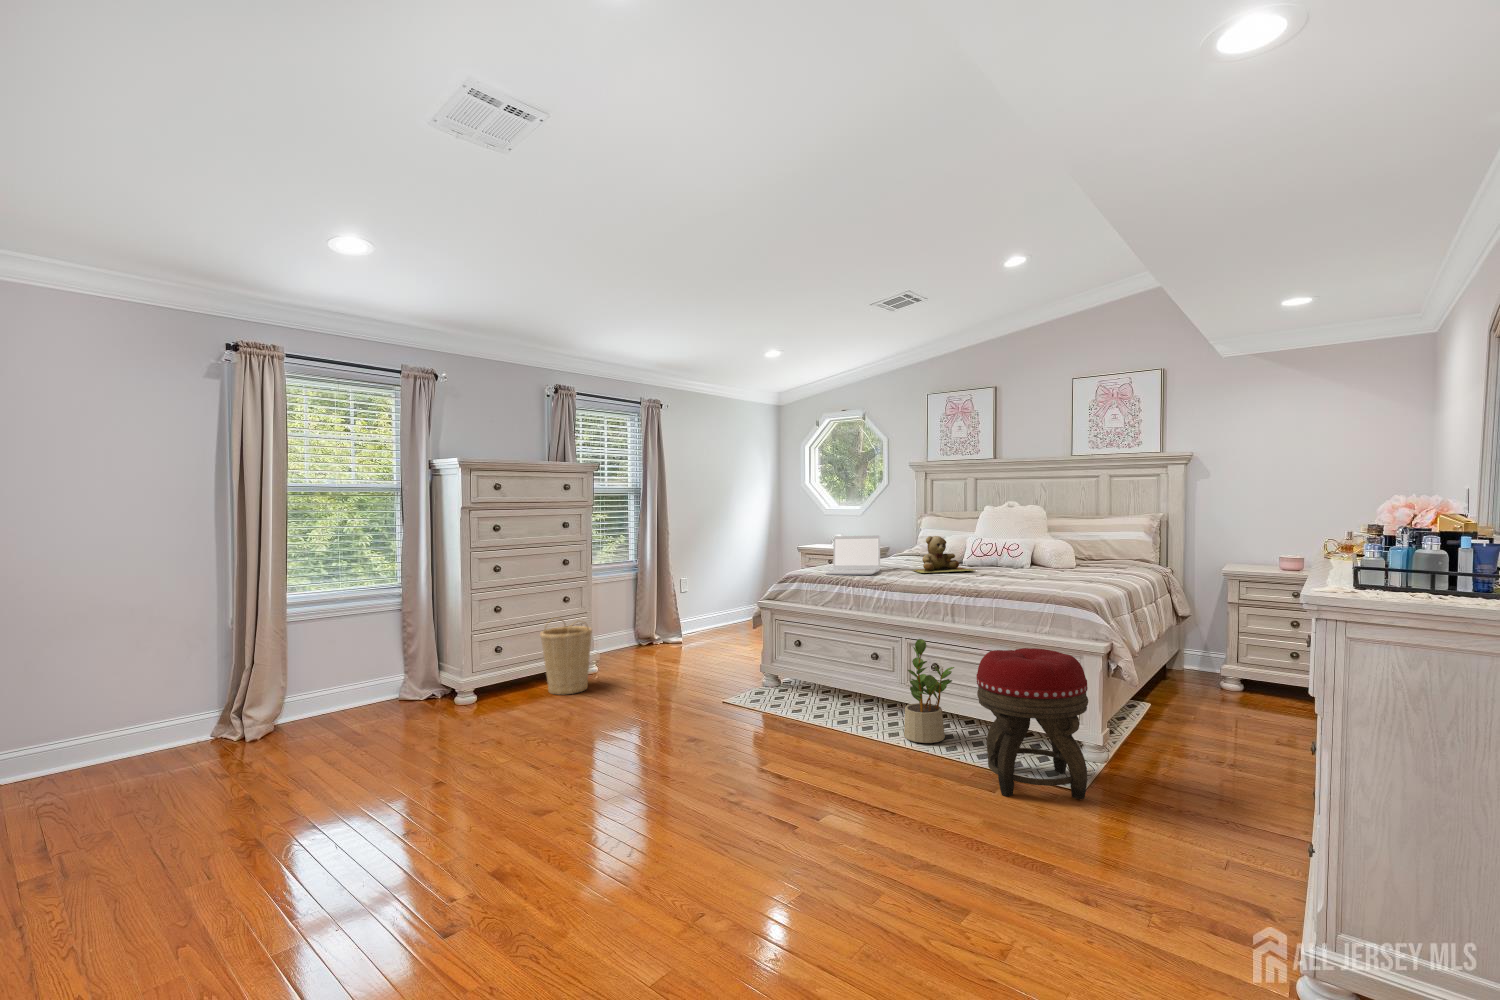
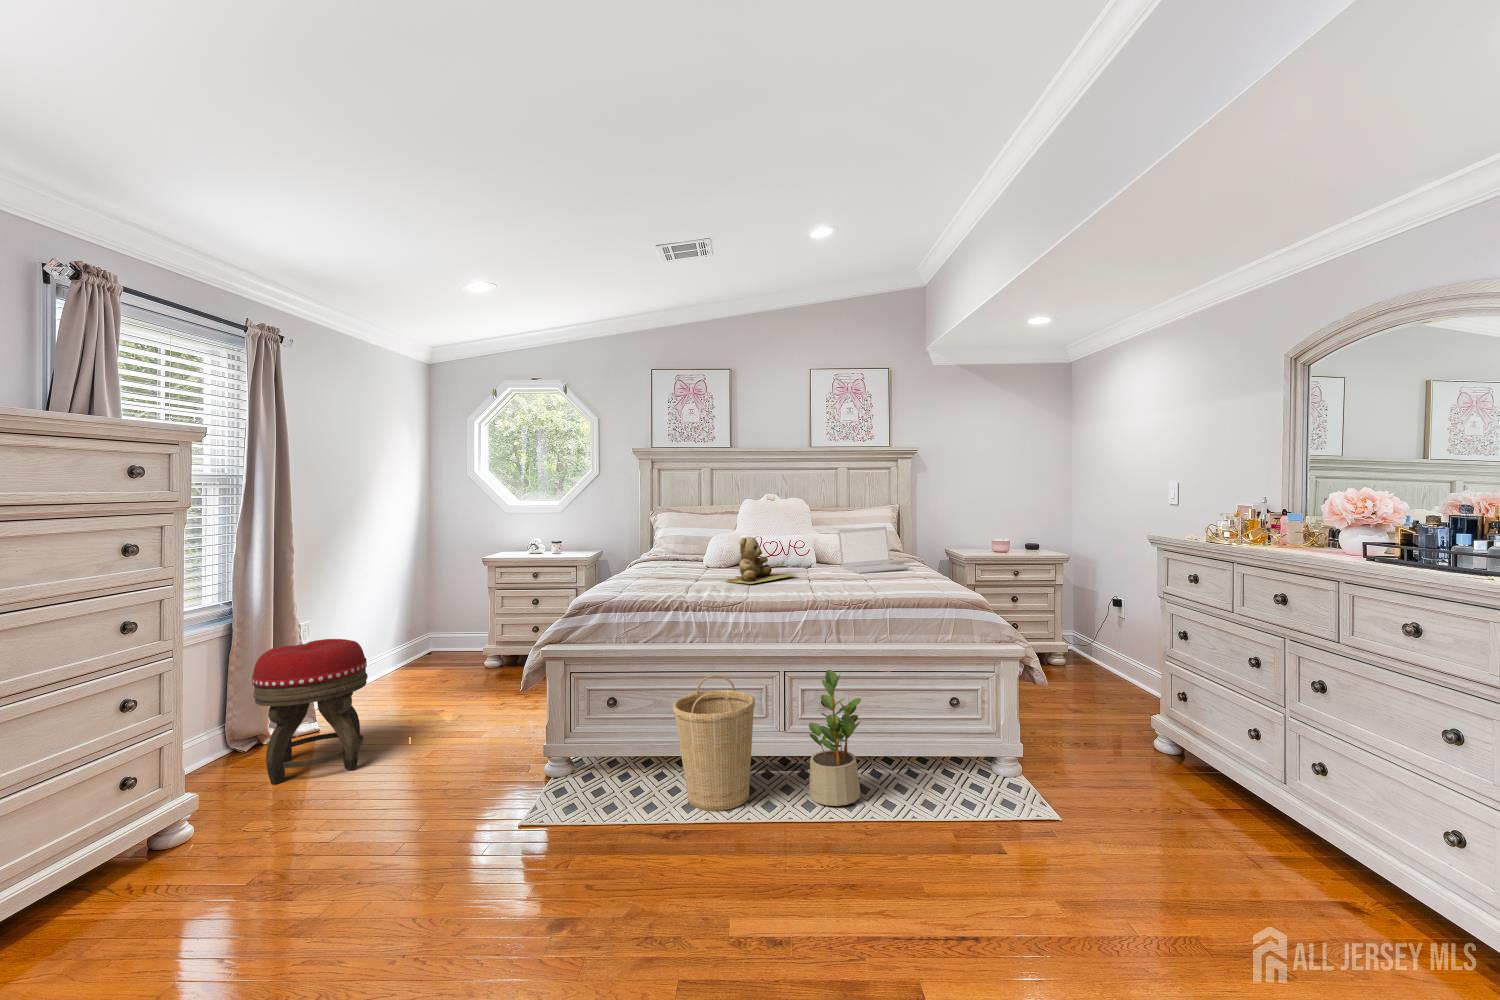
laptop: present [825,535,880,575] -> present [838,526,909,573]
basket: present [540,617,592,695] -> present [673,675,755,811]
footstool: present [976,648,1088,800] -> present [252,639,368,785]

